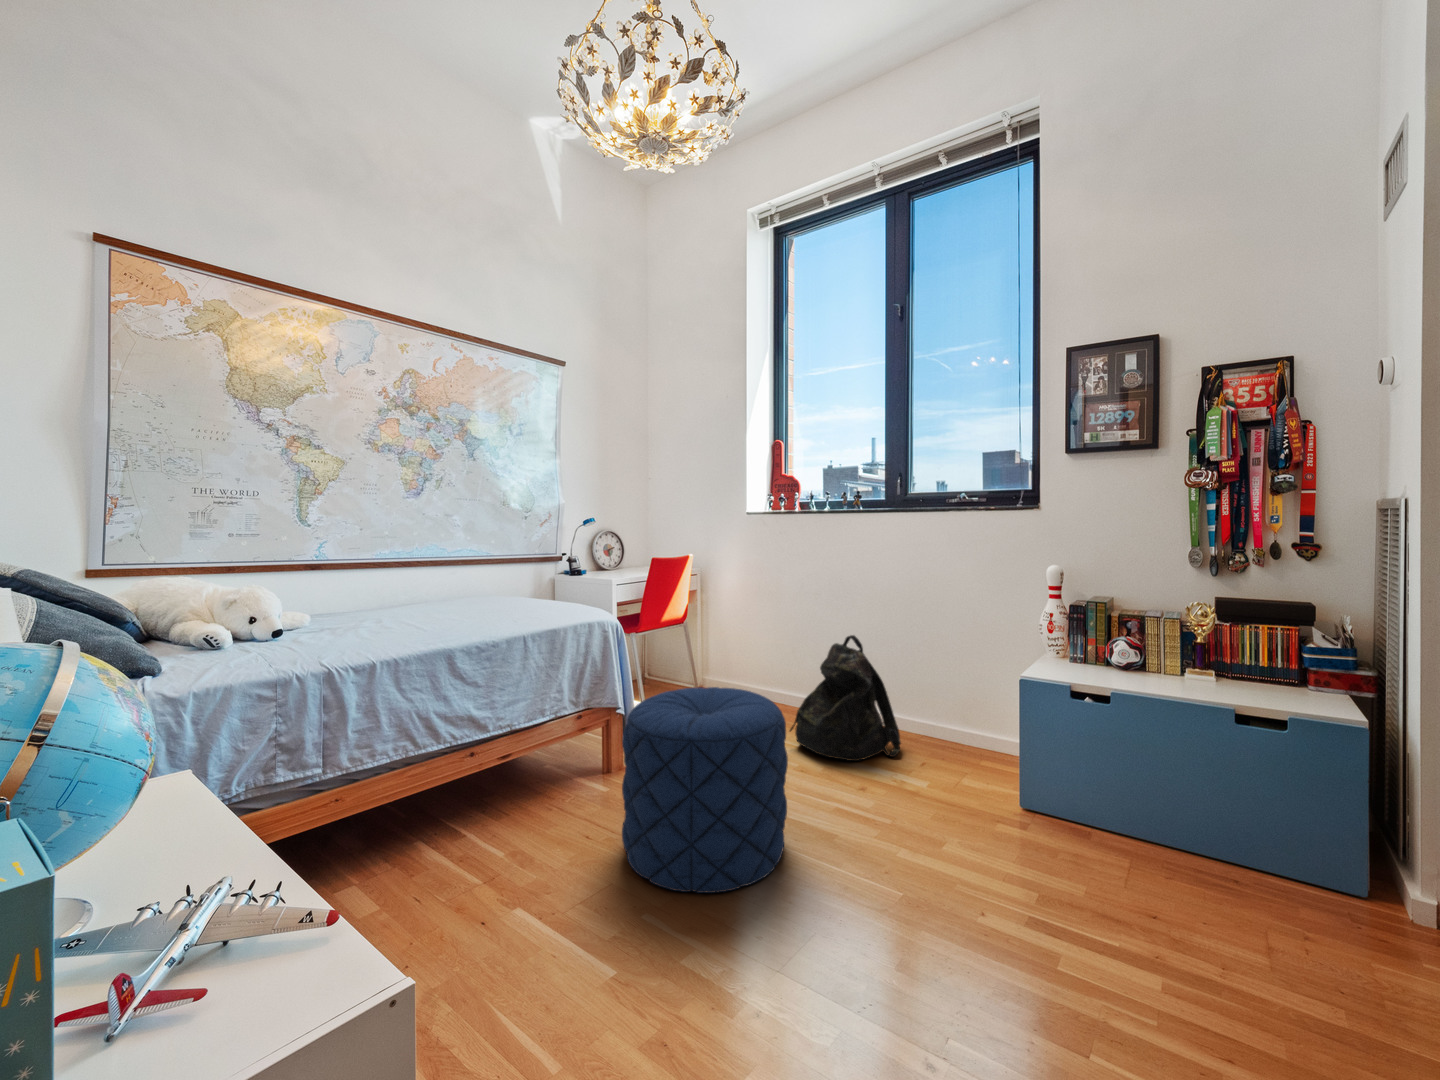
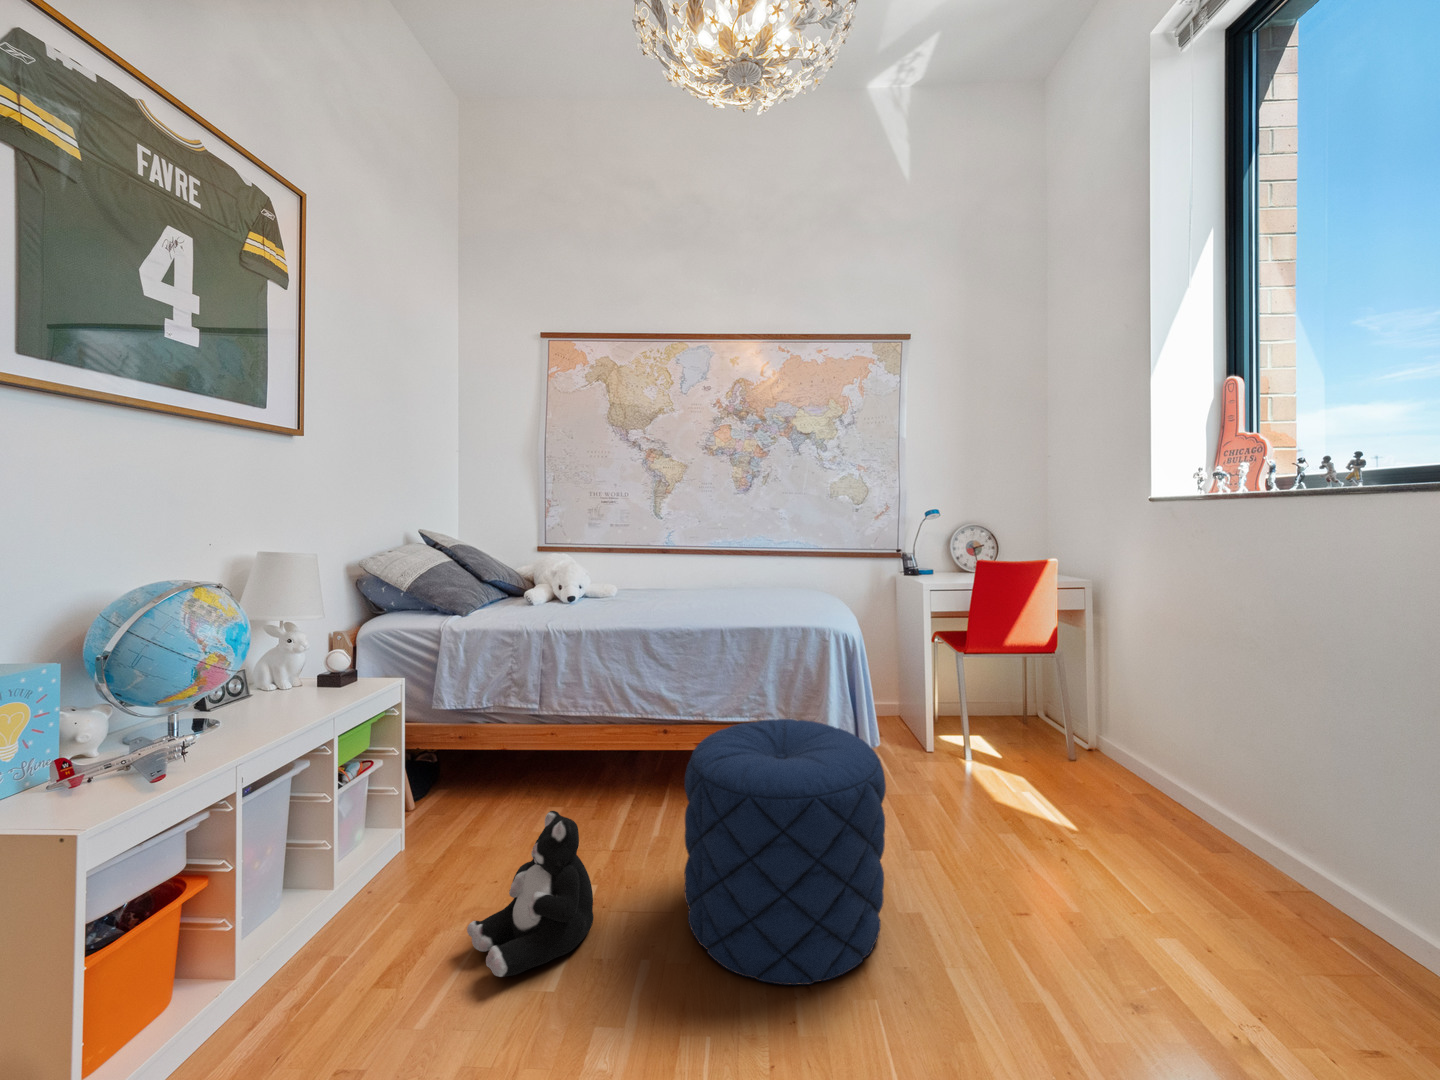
backpack: present [790,635,901,761] -> none [1078,714,1292,955]
plush toy: none [506,829,618,1010] -> present [467,811,594,977]

